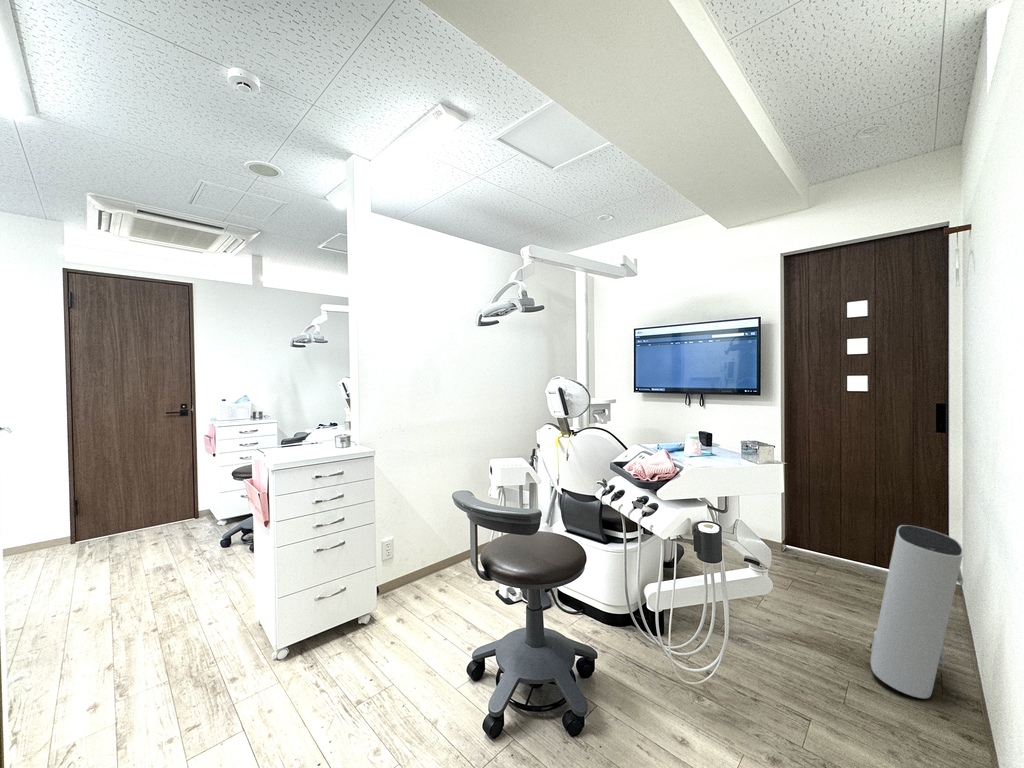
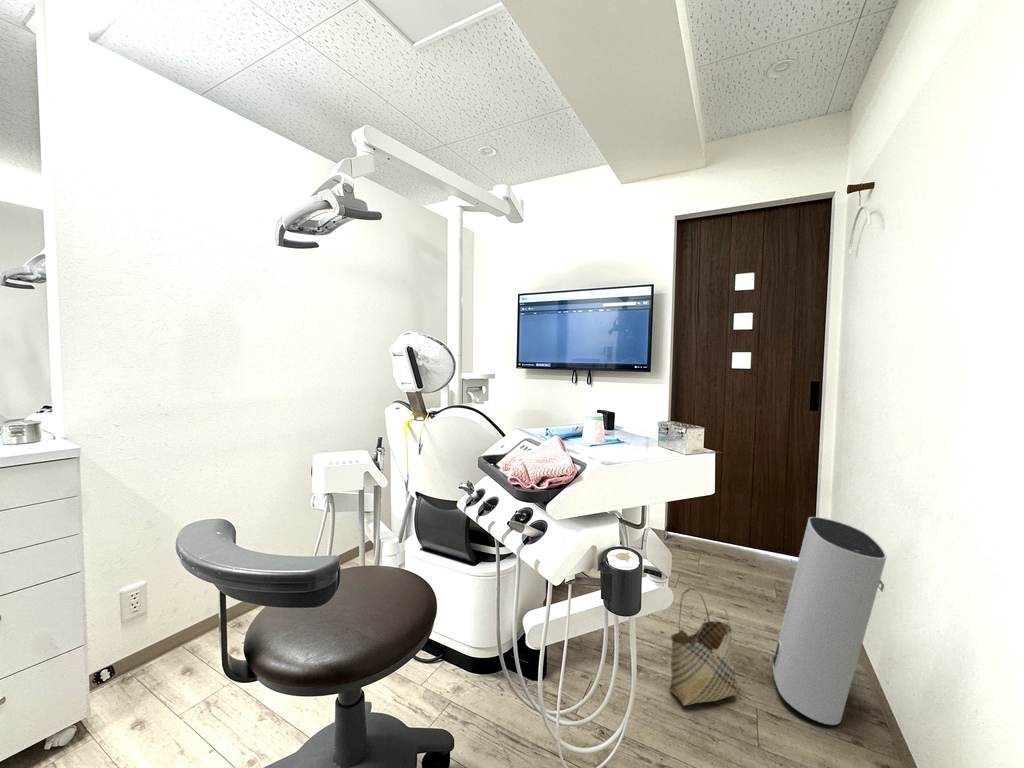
woven basket: none [768,577,831,668] -> present [670,588,737,705]

